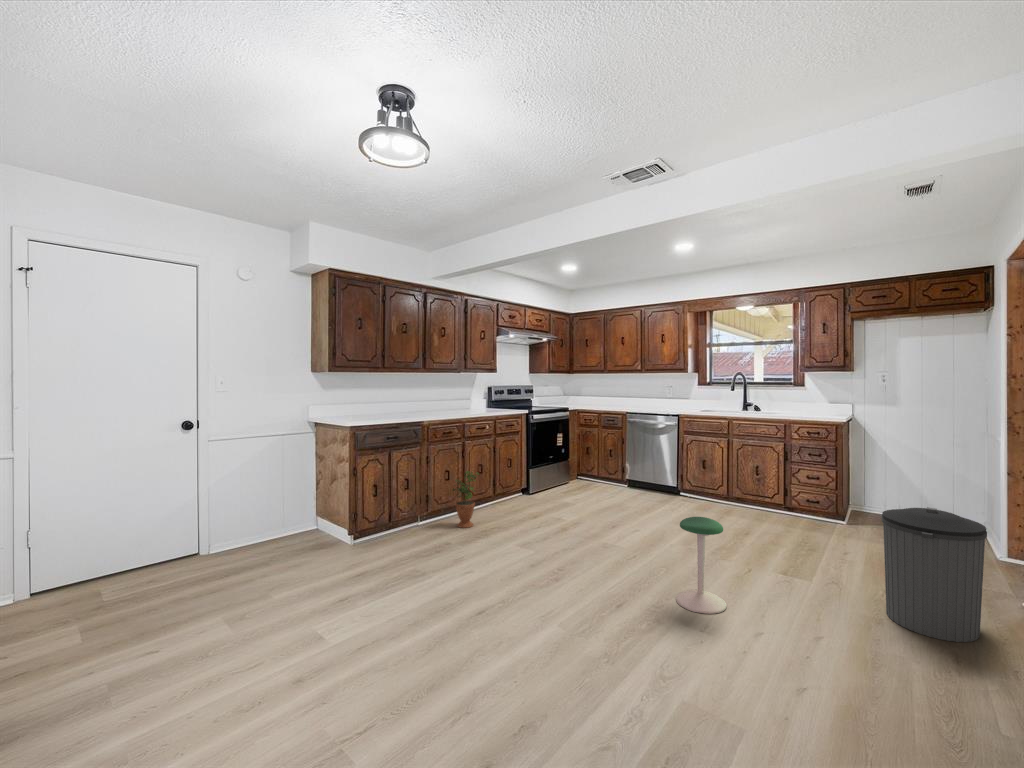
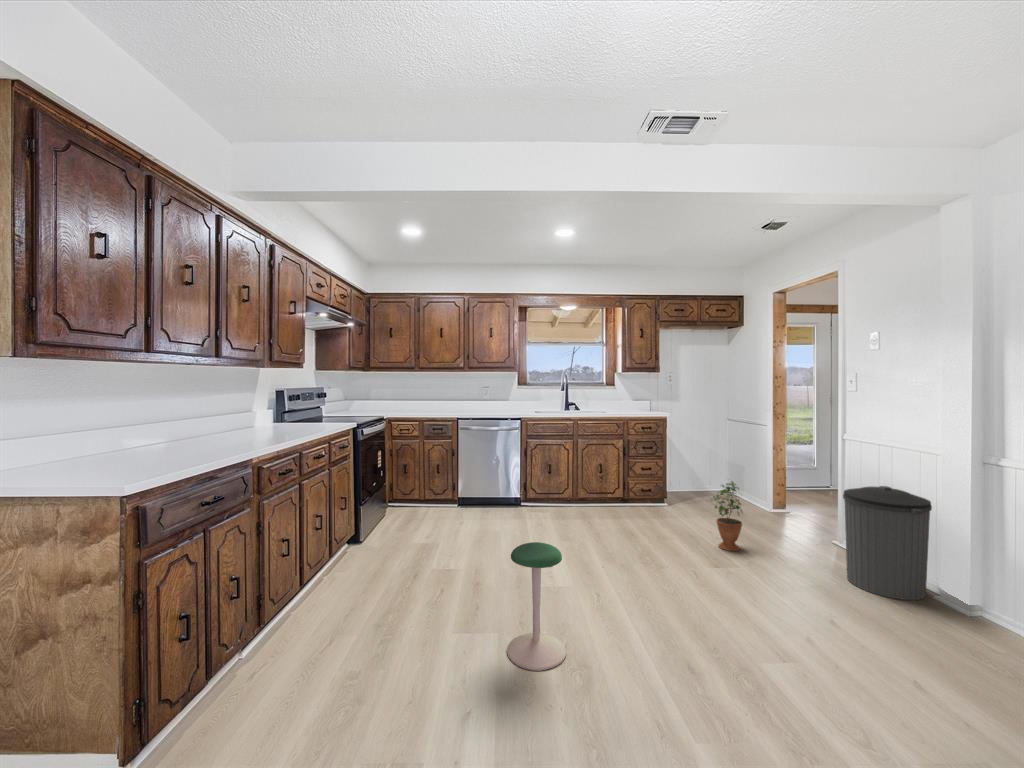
potted plant: present [453,471,479,528] -> present [713,481,742,551]
stool: present [676,517,727,614] -> present [507,542,566,671]

